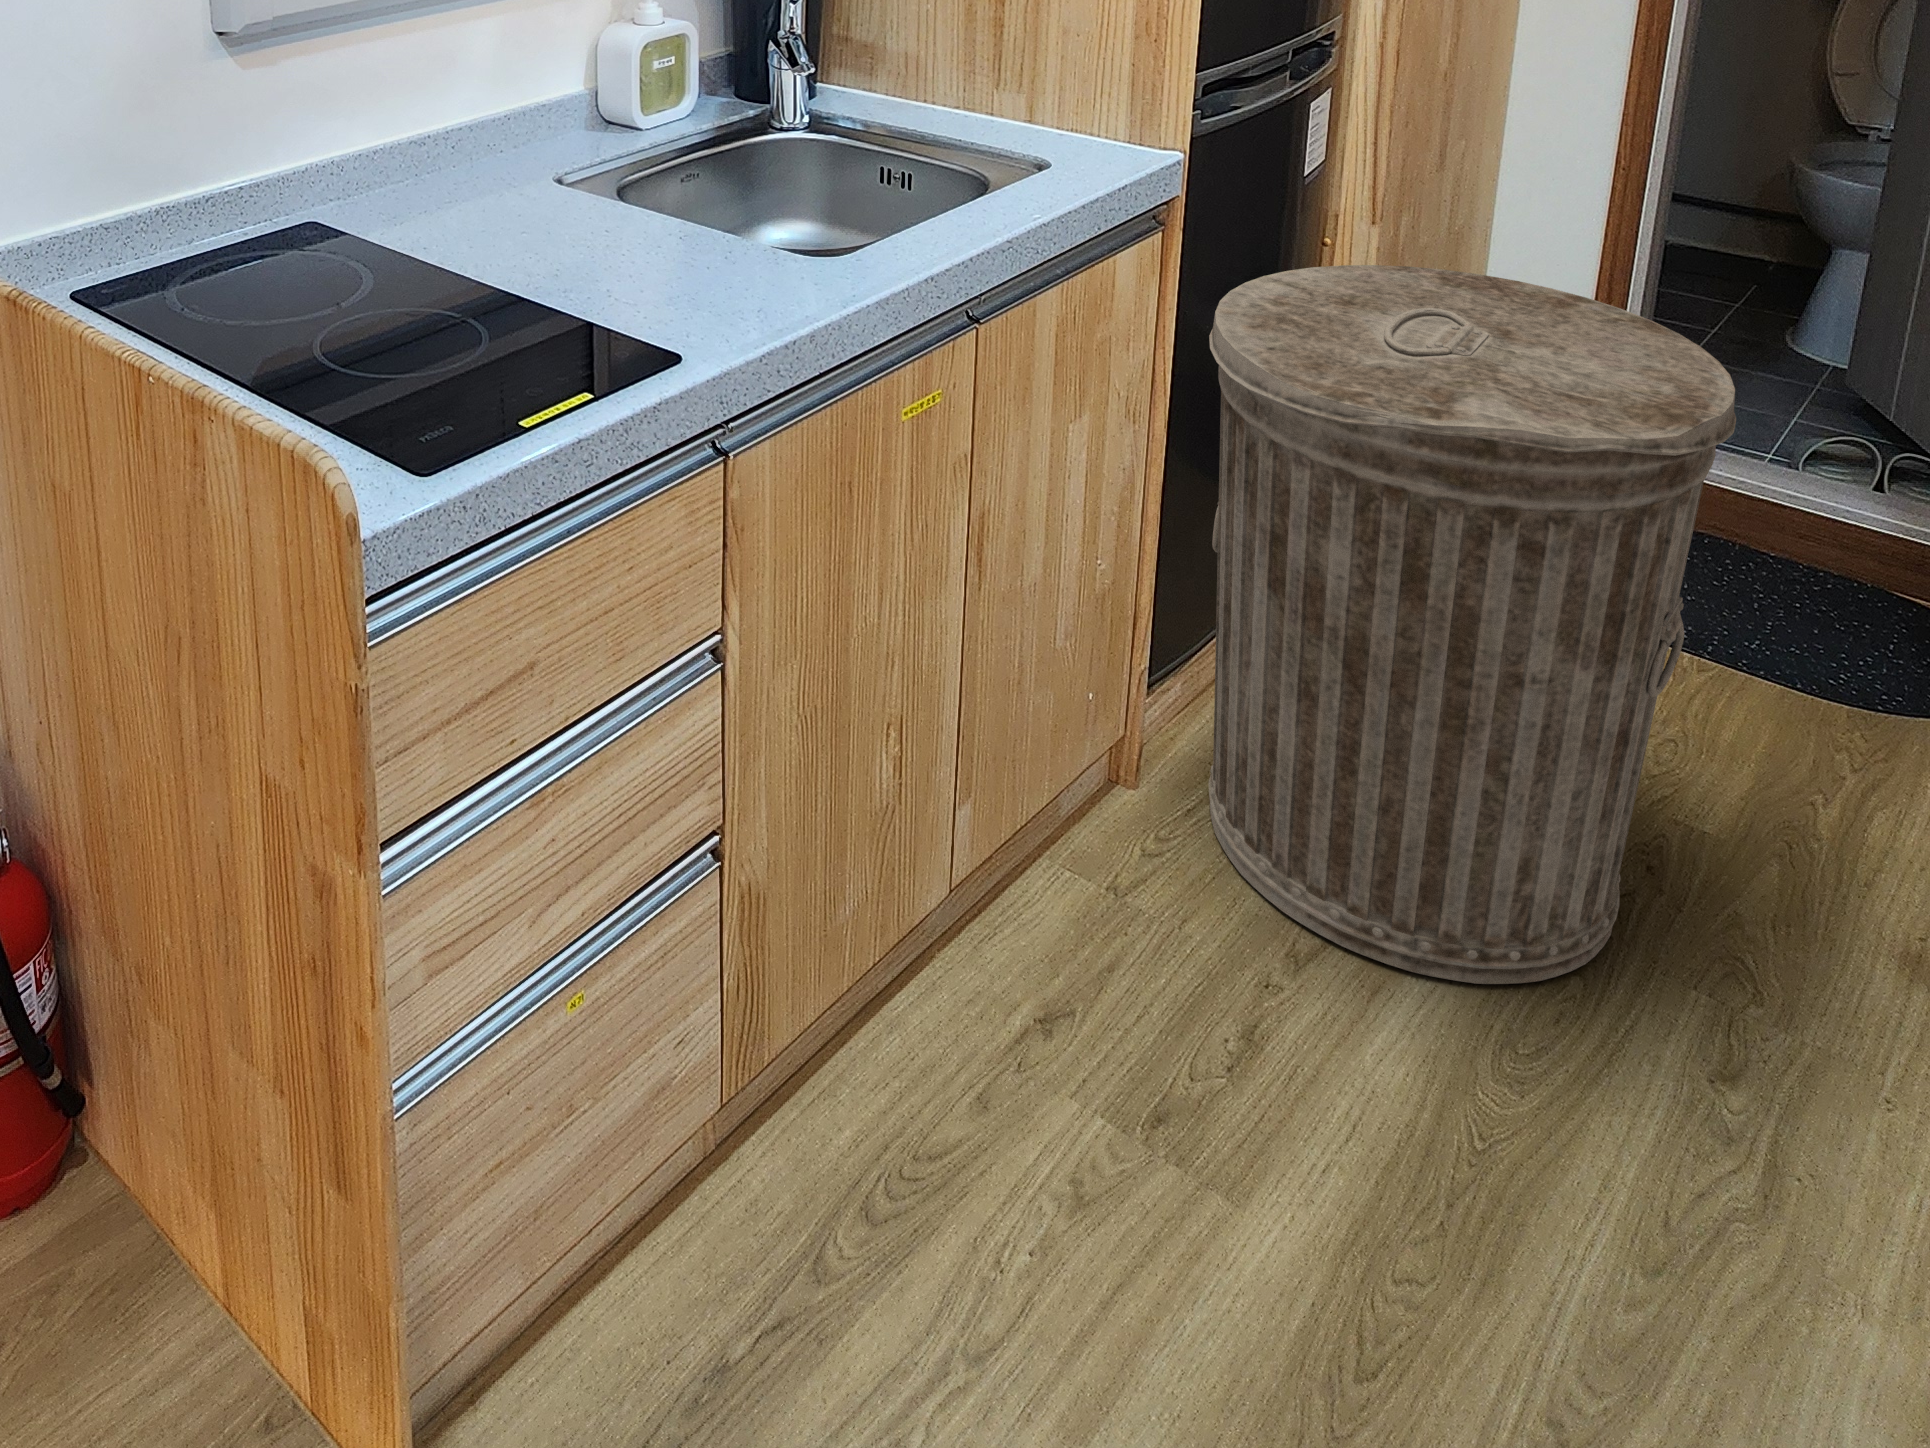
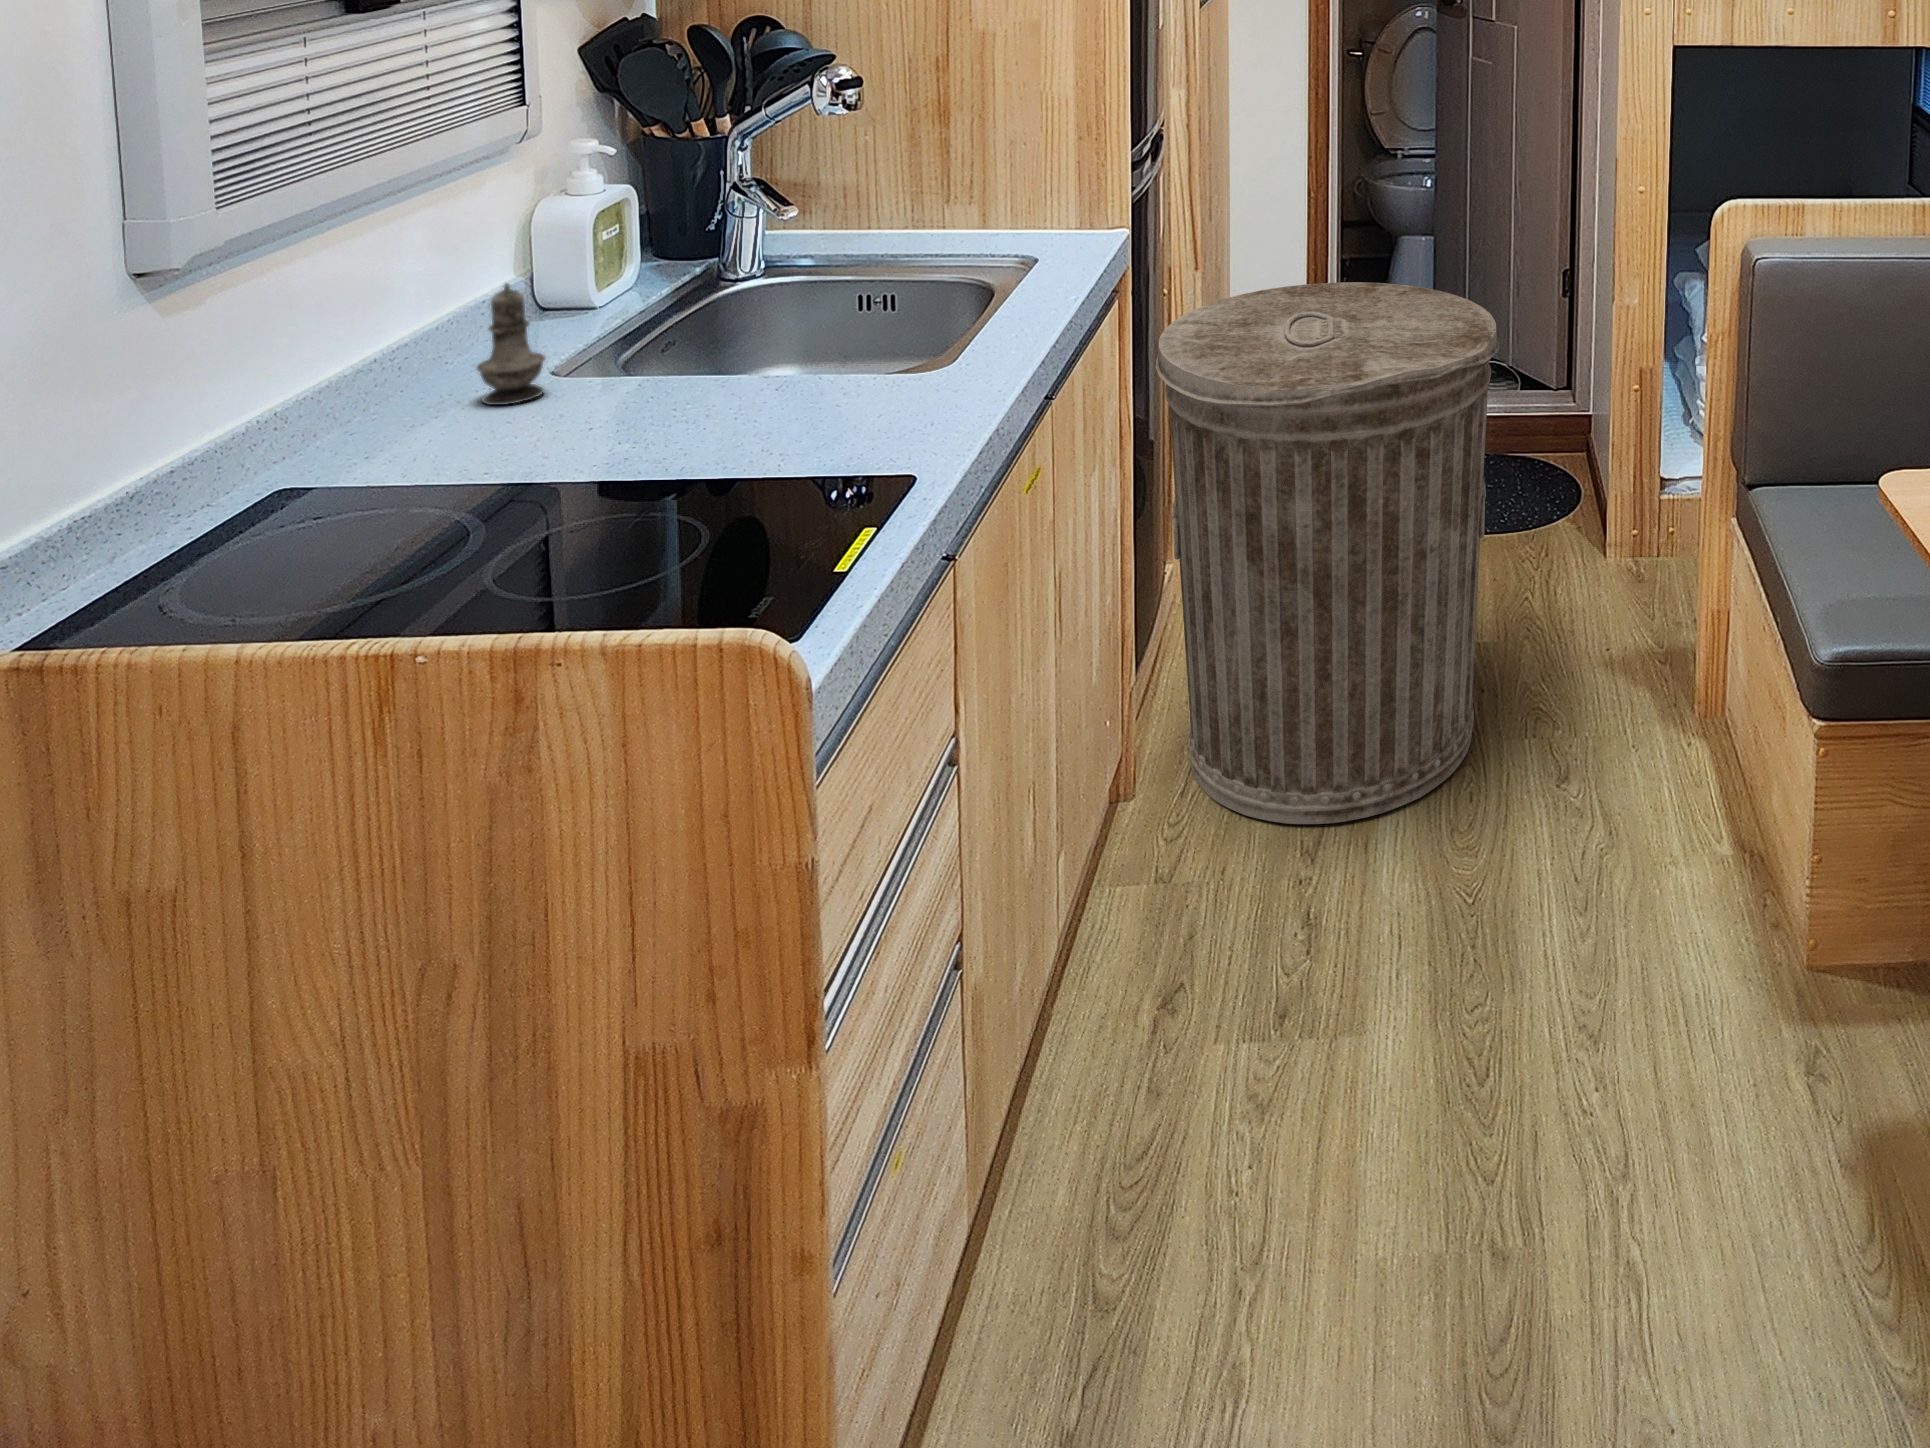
salt shaker: none [478,87,529,195] -> present [476,283,545,405]

